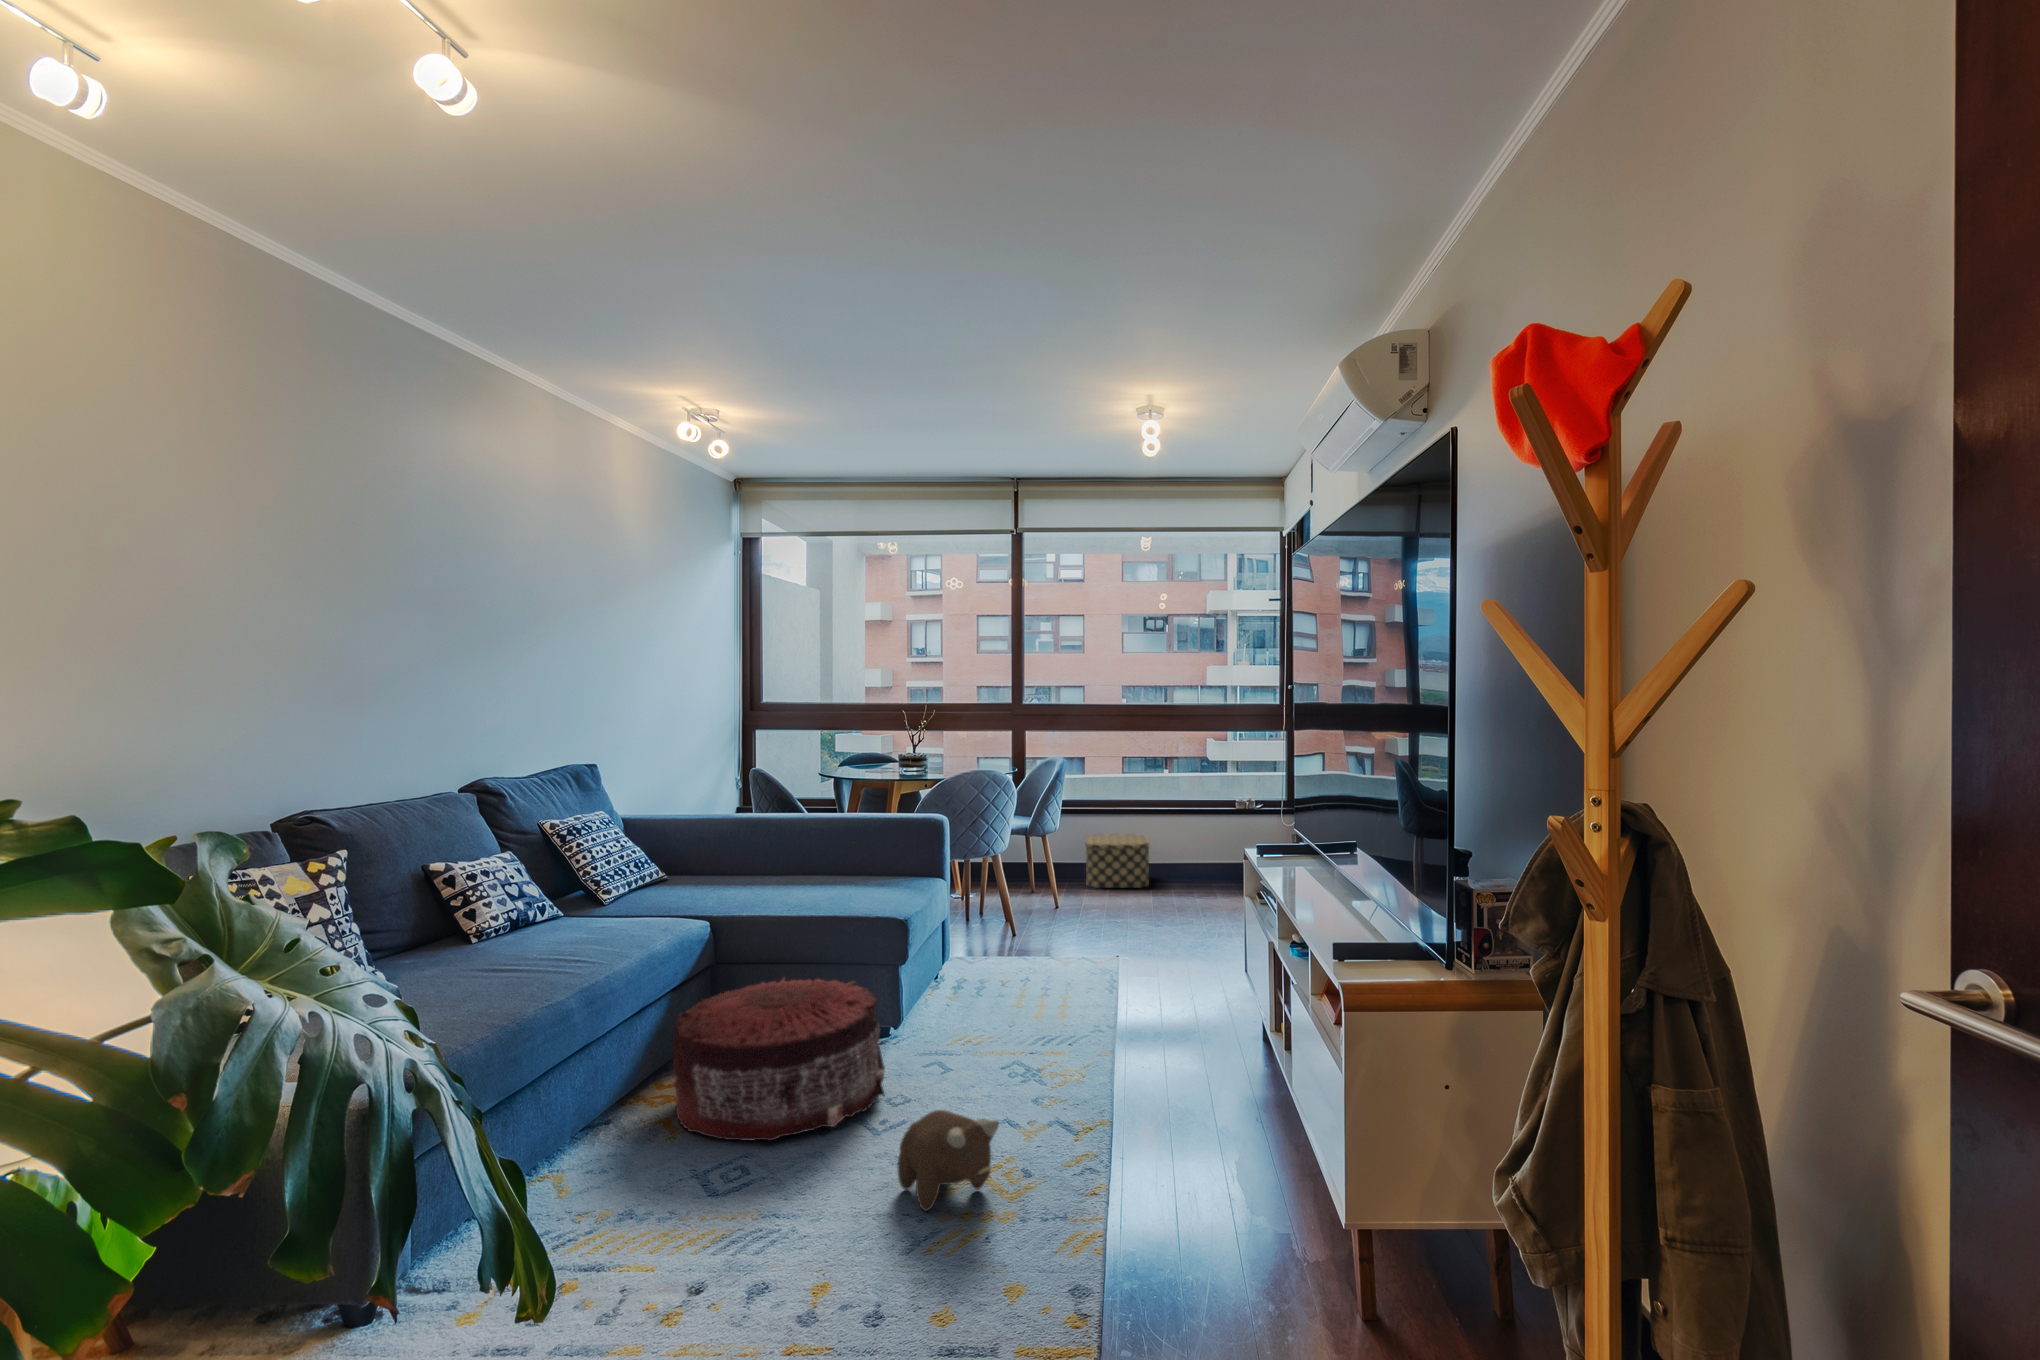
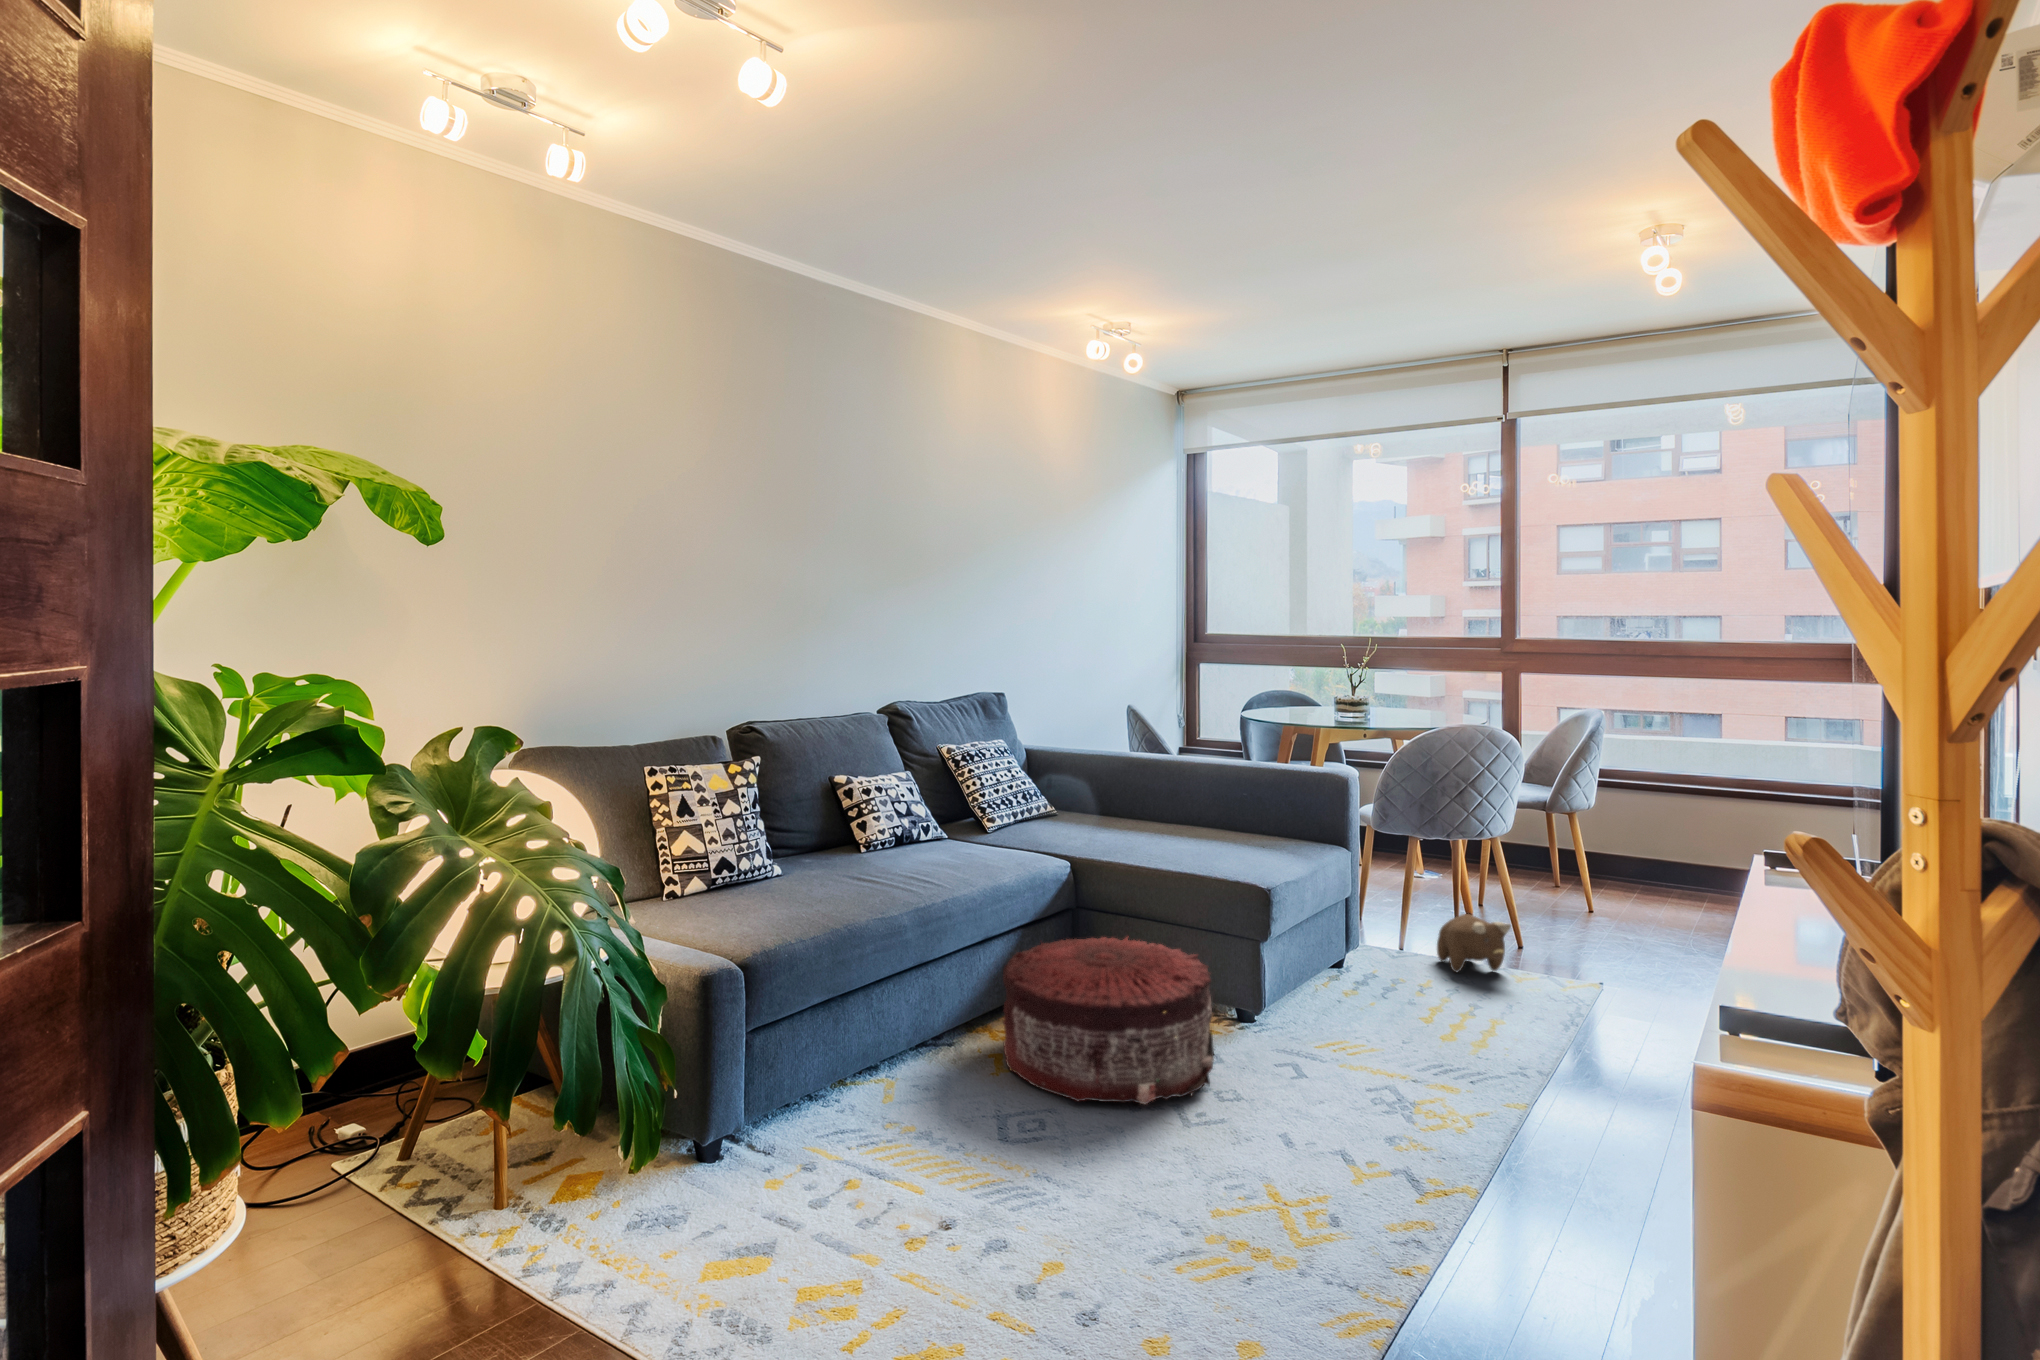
storage box: present [1086,834,1149,888] -> none [1584,824,1685,902]
plush toy: present [898,1110,999,1211] -> present [1437,914,1511,972]

